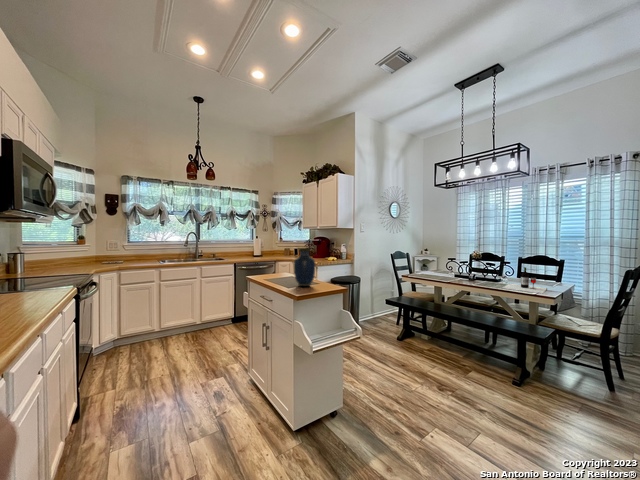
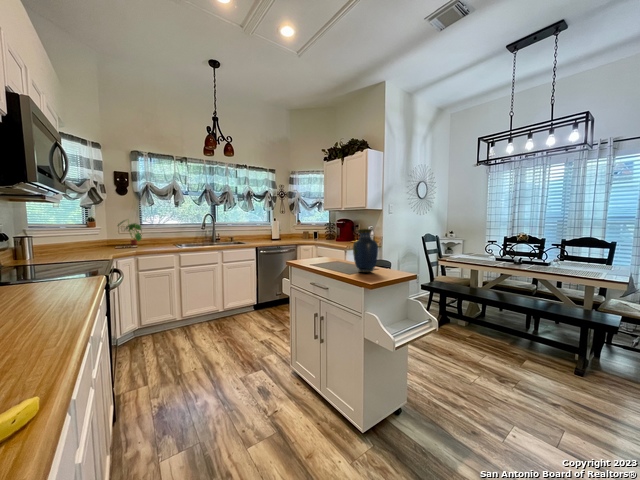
plant: none [105,237,130,261] -> present [118,221,142,245]
wine bottle: present [503,267,547,293] -> none [561,250,612,278]

